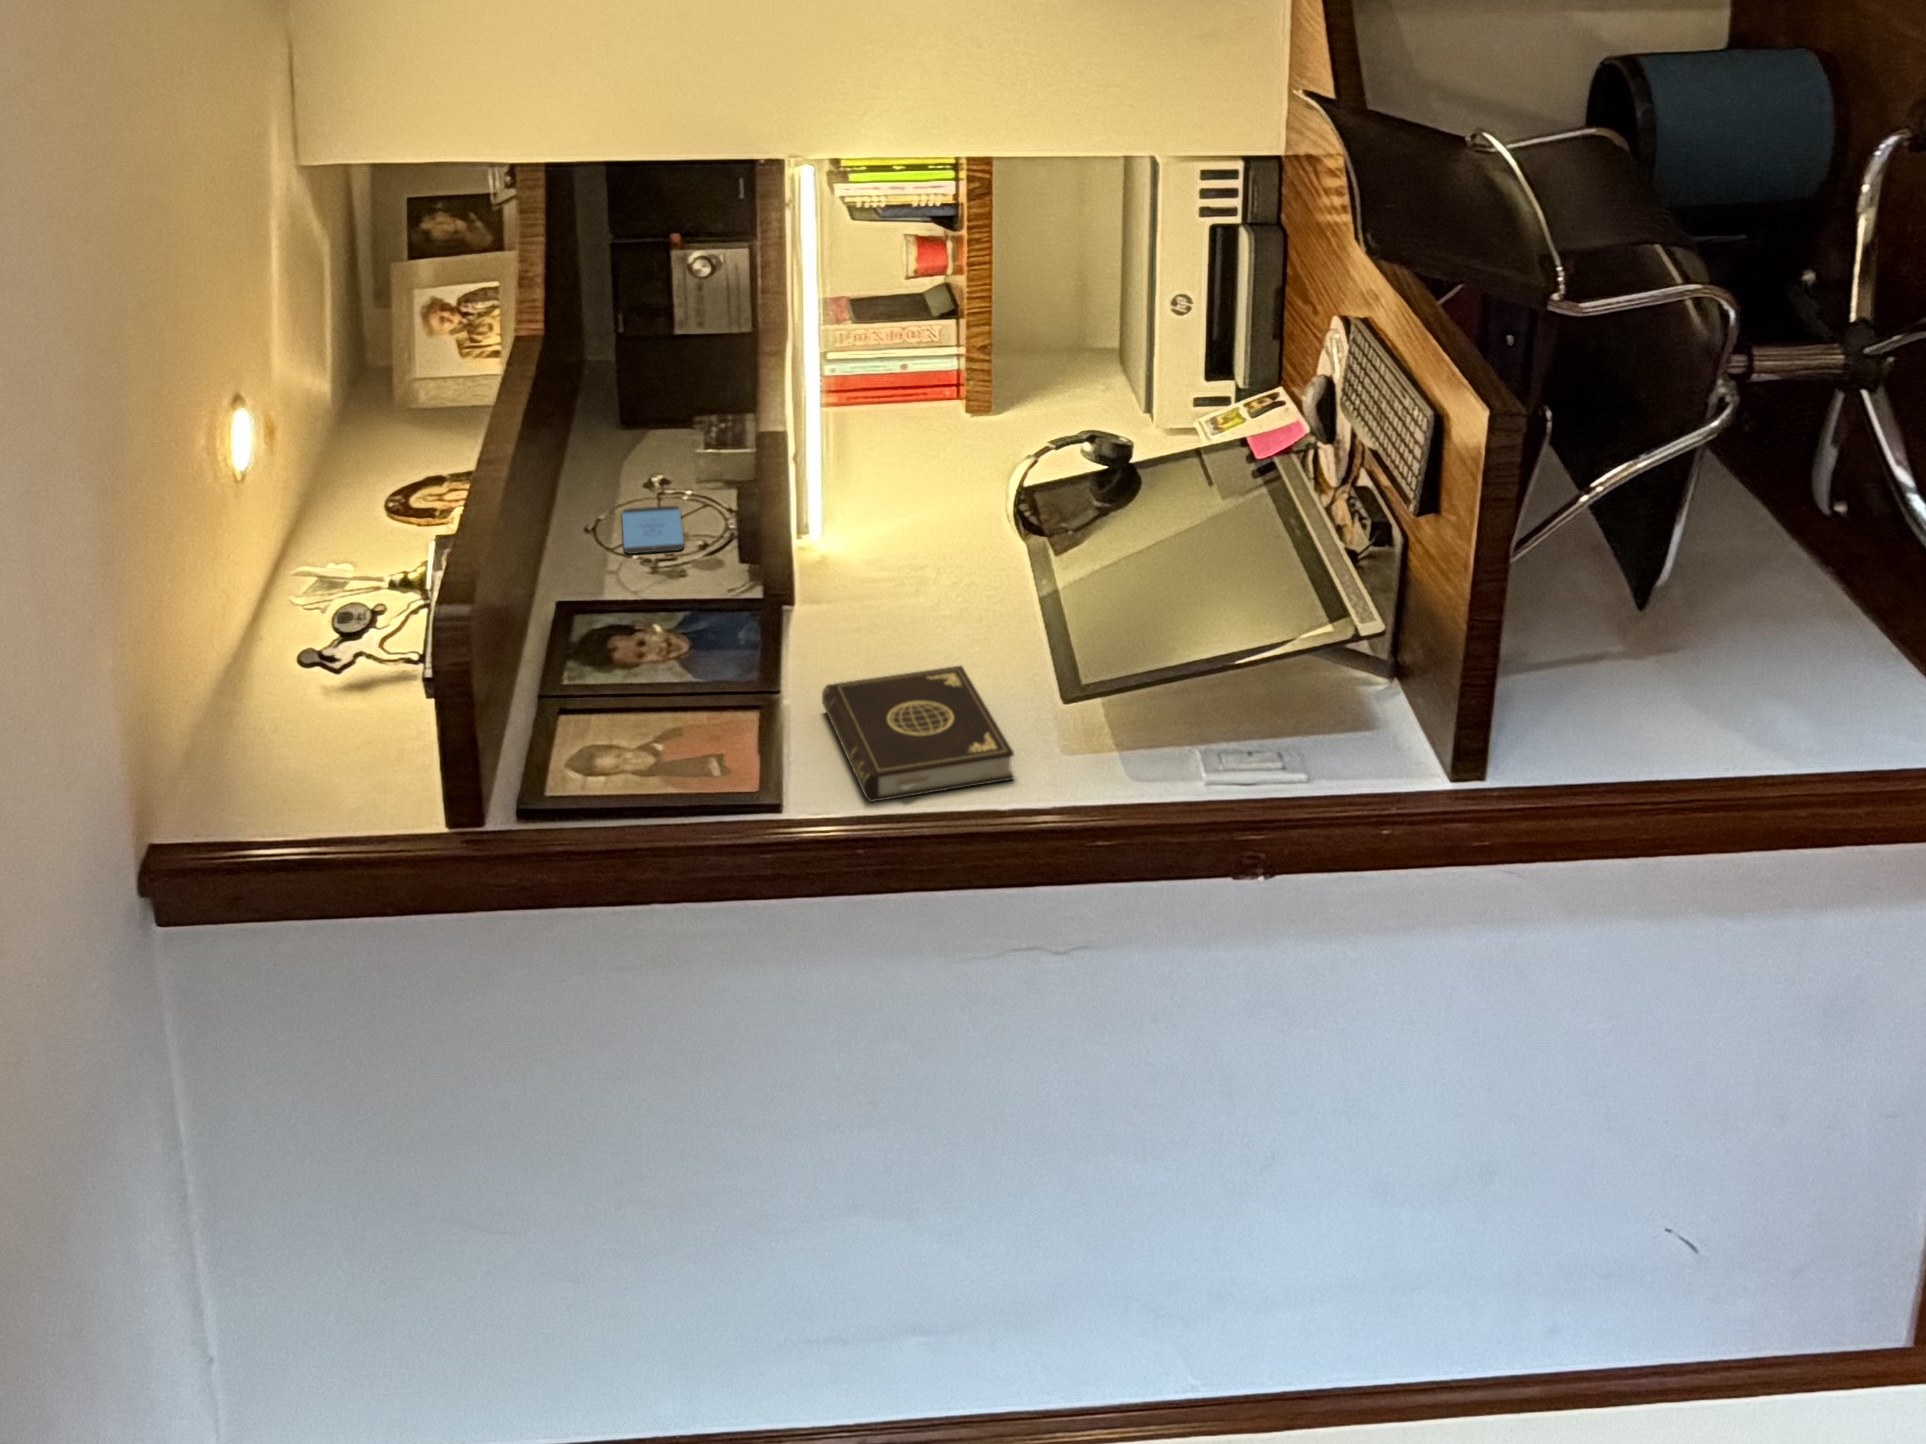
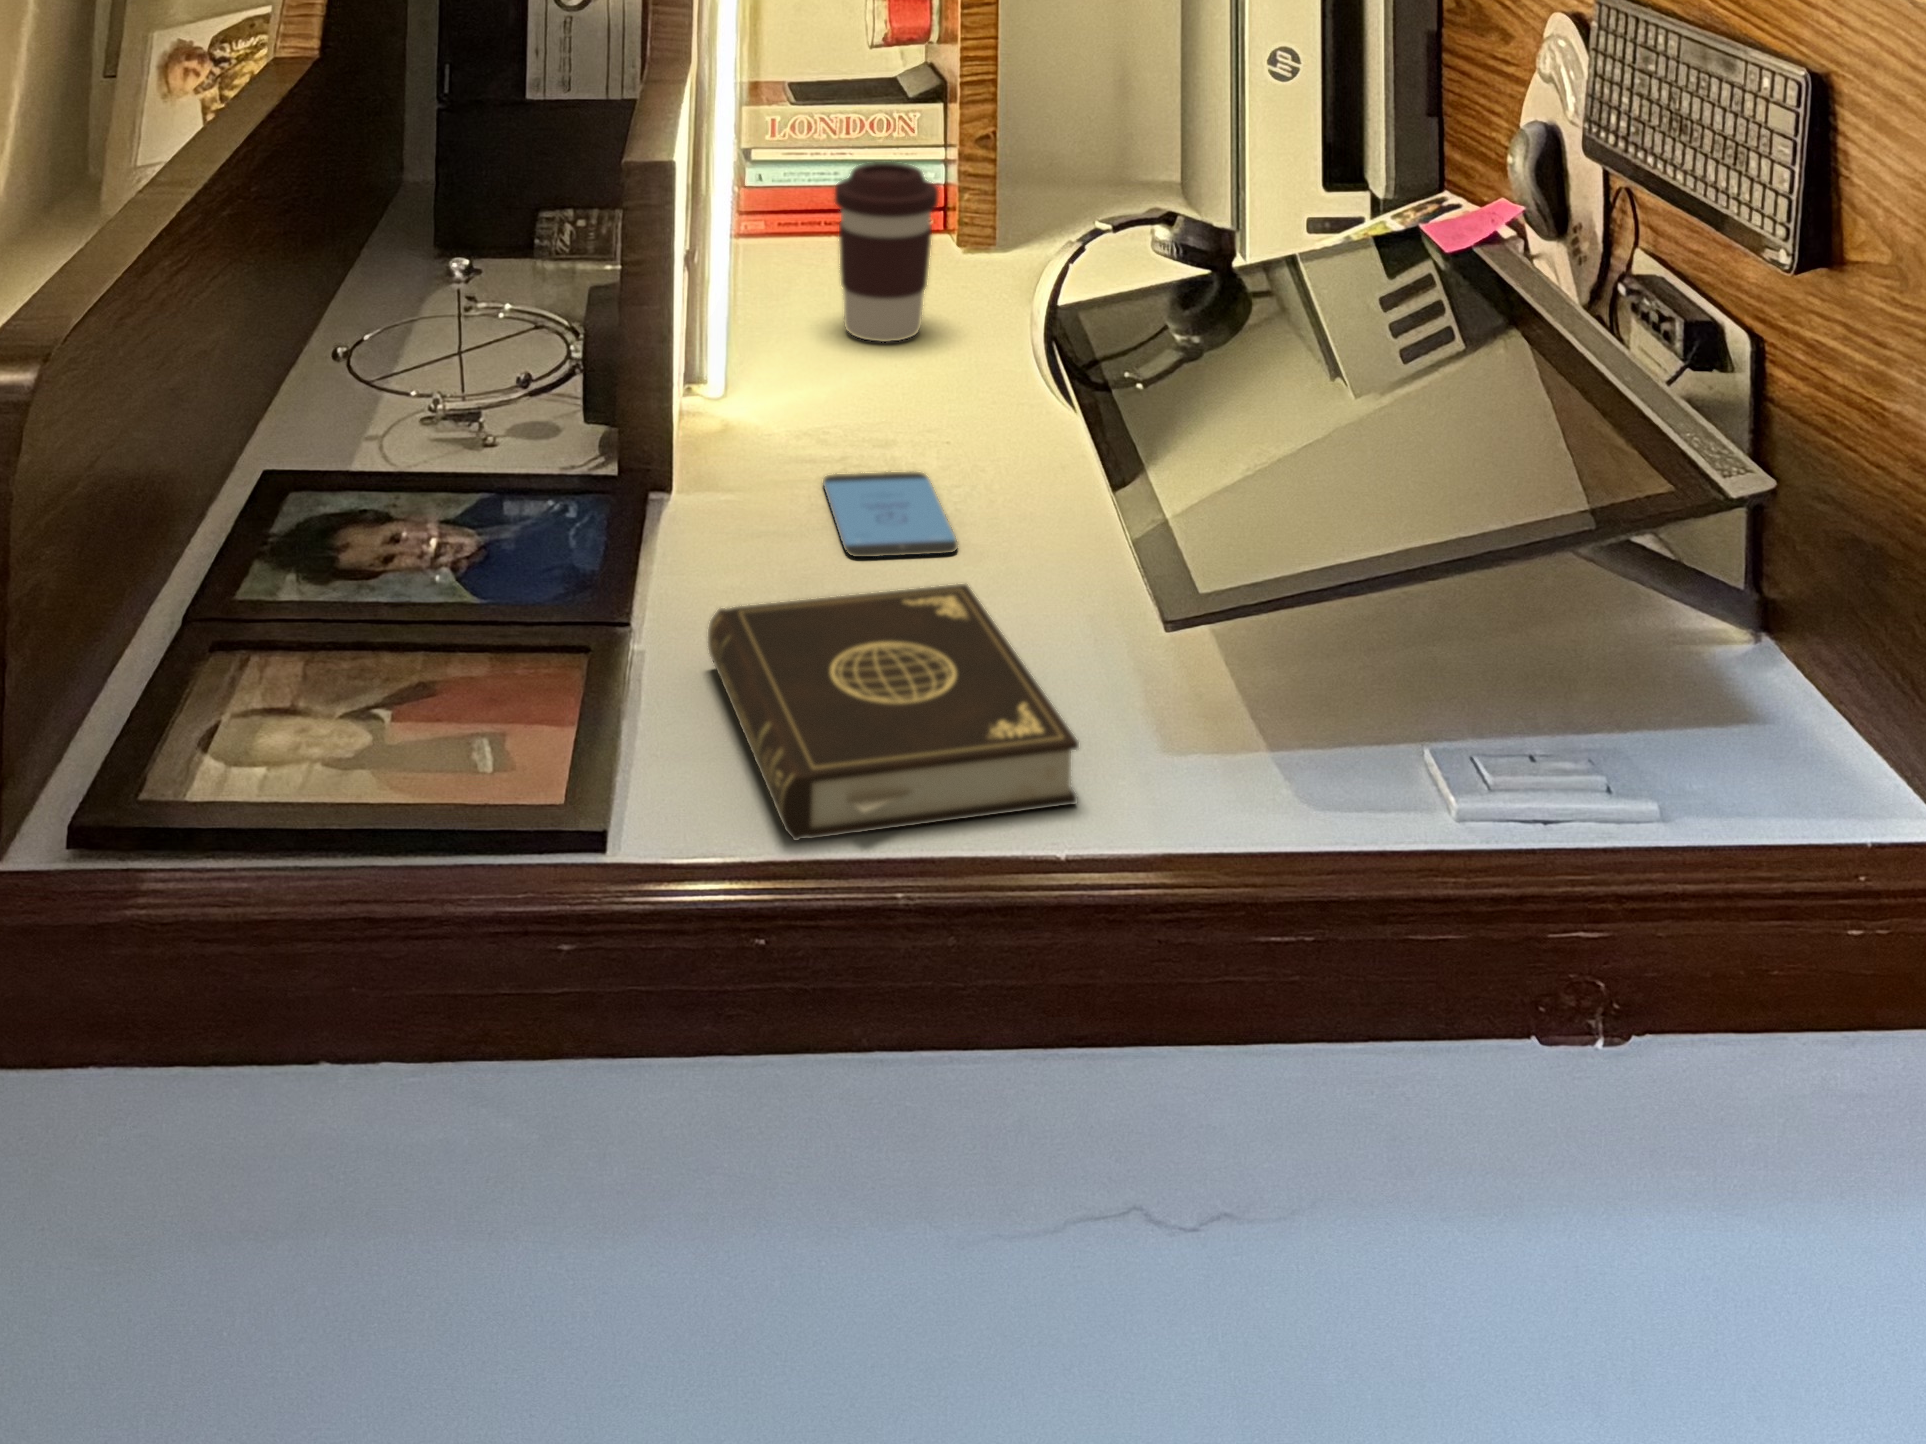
coffee cup: none [887,386,954,494] -> present [834,162,939,342]
smartphone: present [622,506,684,554] -> present [823,472,957,557]

